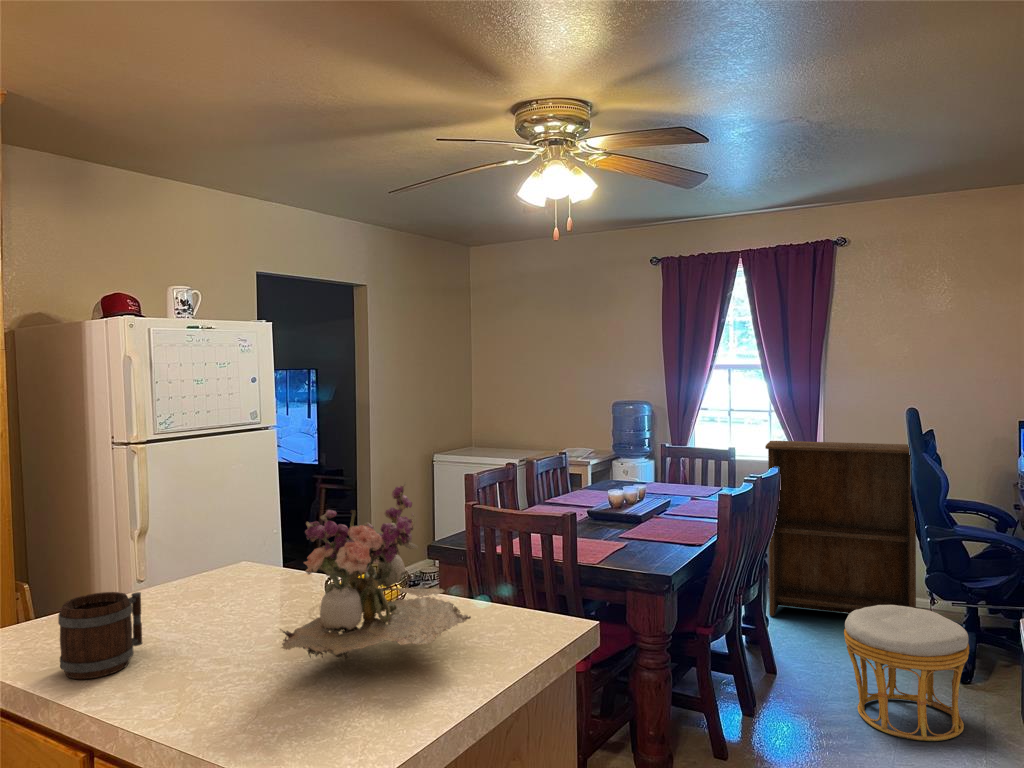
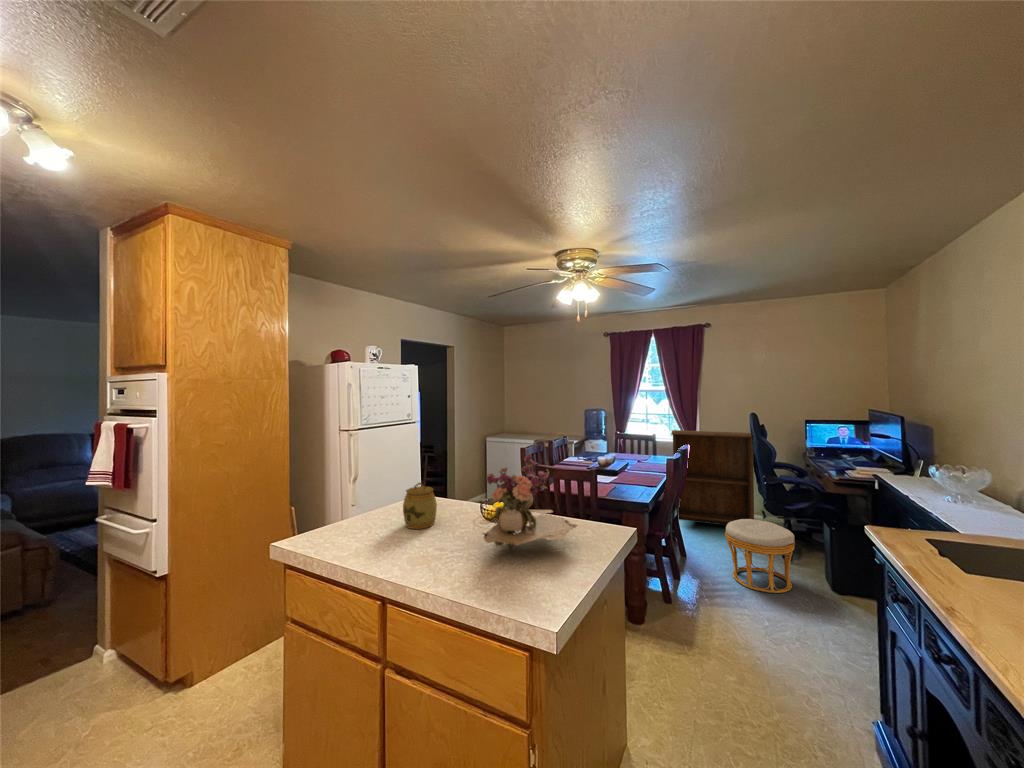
jar: none [174,538,239,625] -> present [403,483,437,529]
mug: present [58,592,143,679] -> none [358,511,396,559]

